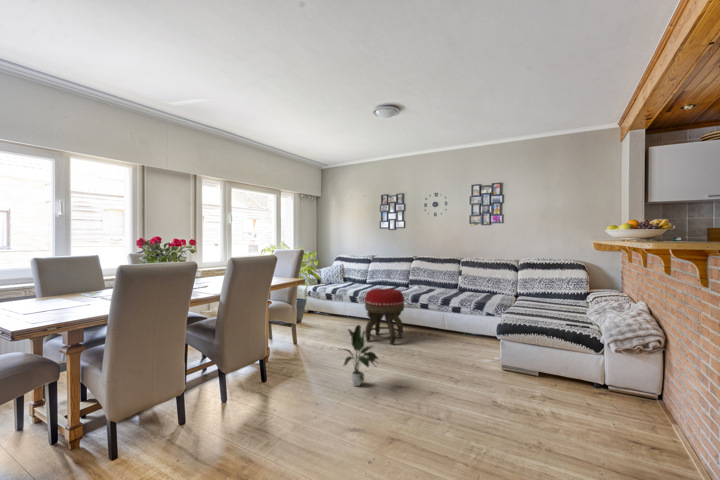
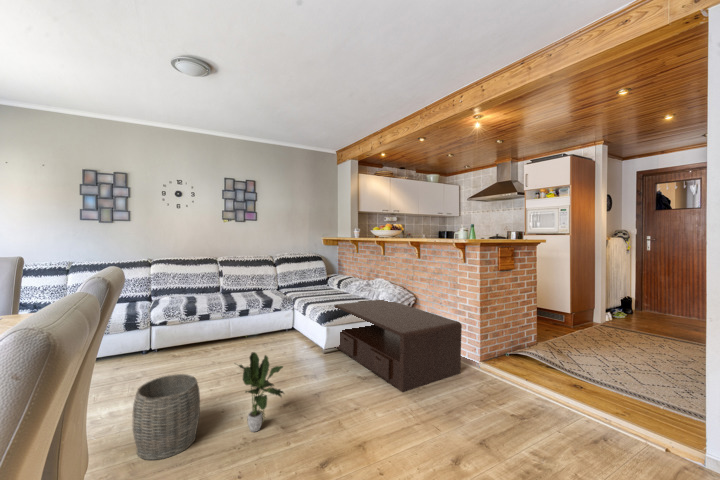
footstool: present [365,288,404,345] -> none [149,303,210,383]
coffee table: none [501,318,642,474] -> present [334,300,462,392]
woven basket: none [303,326,340,374] -> present [133,374,200,460]

